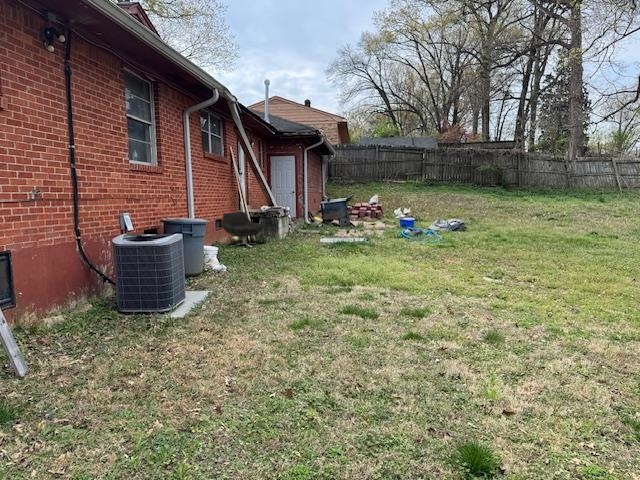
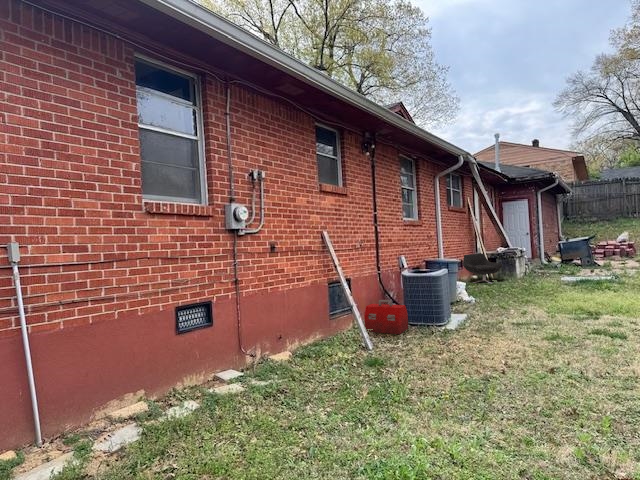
toolbox: none [38,283,117,335] -> present [364,300,408,334]

